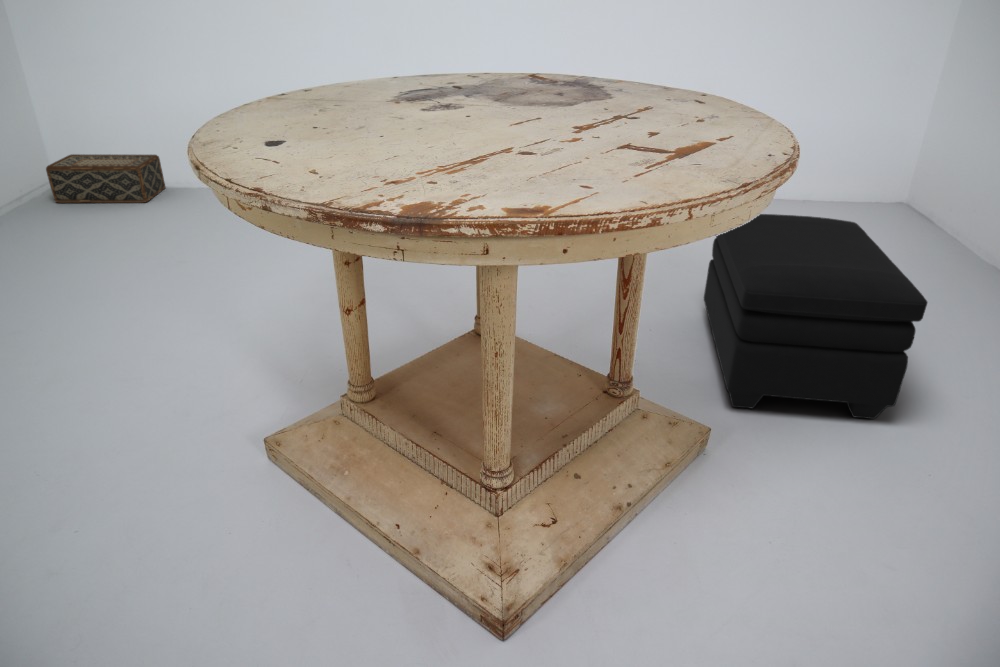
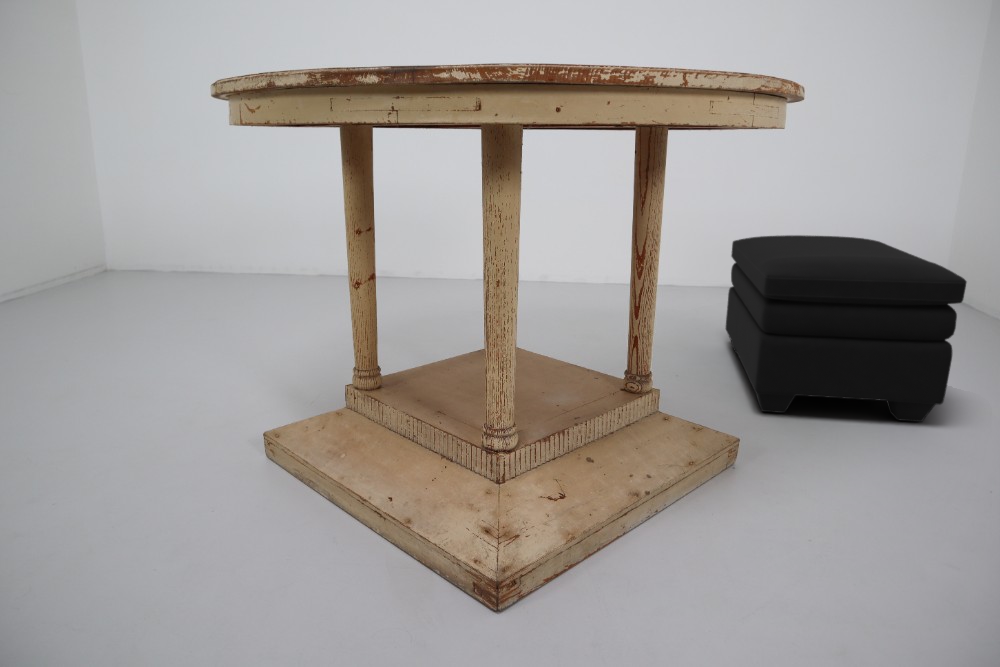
woven basket: present [46,154,166,203] -> none [123,238,228,278]

